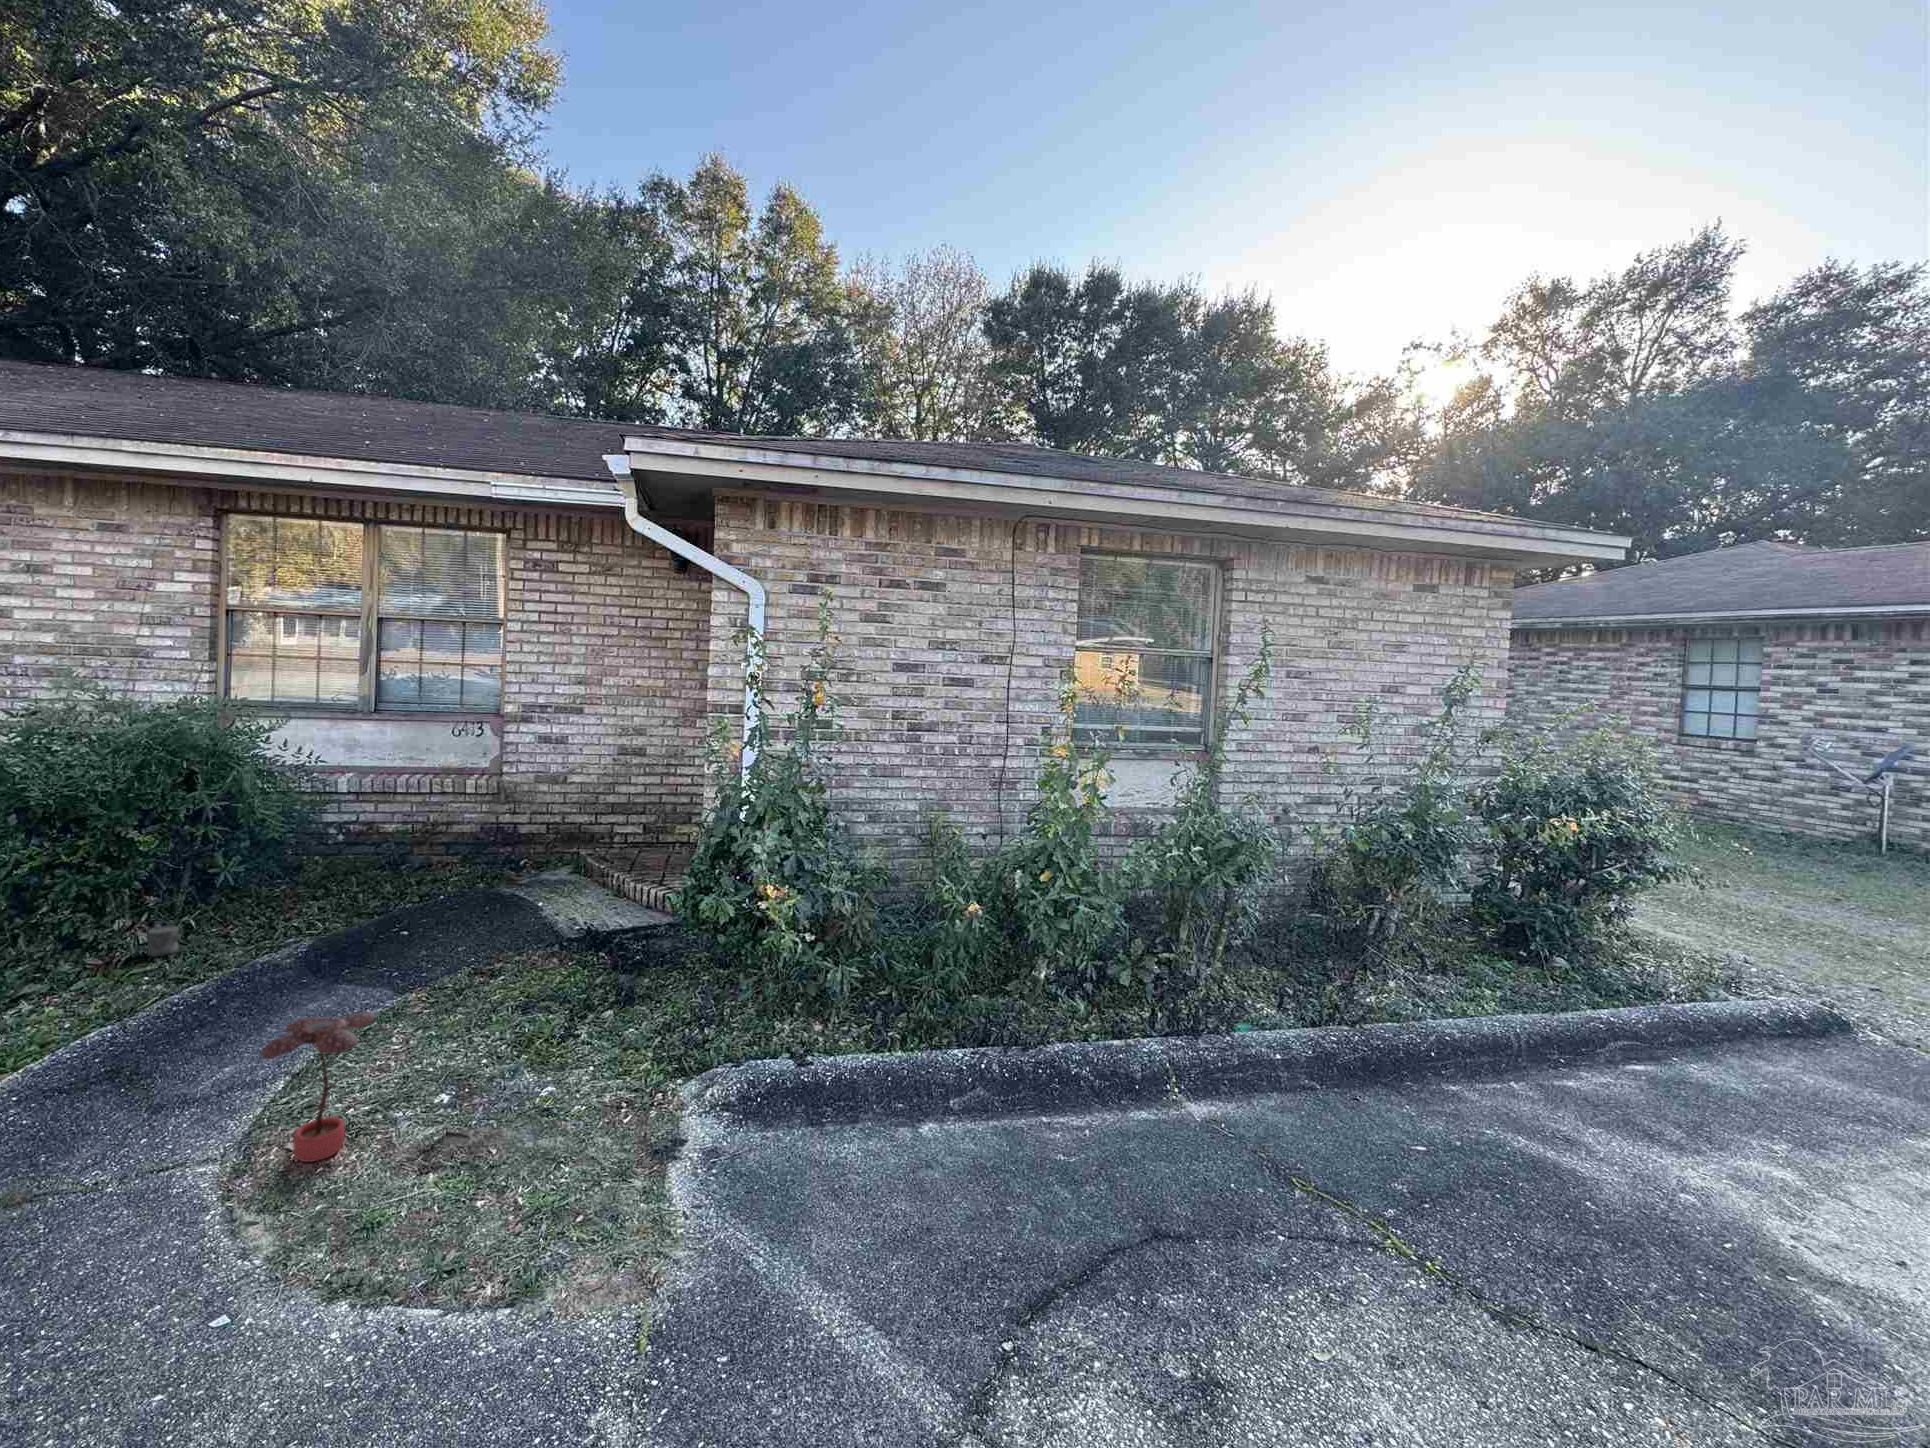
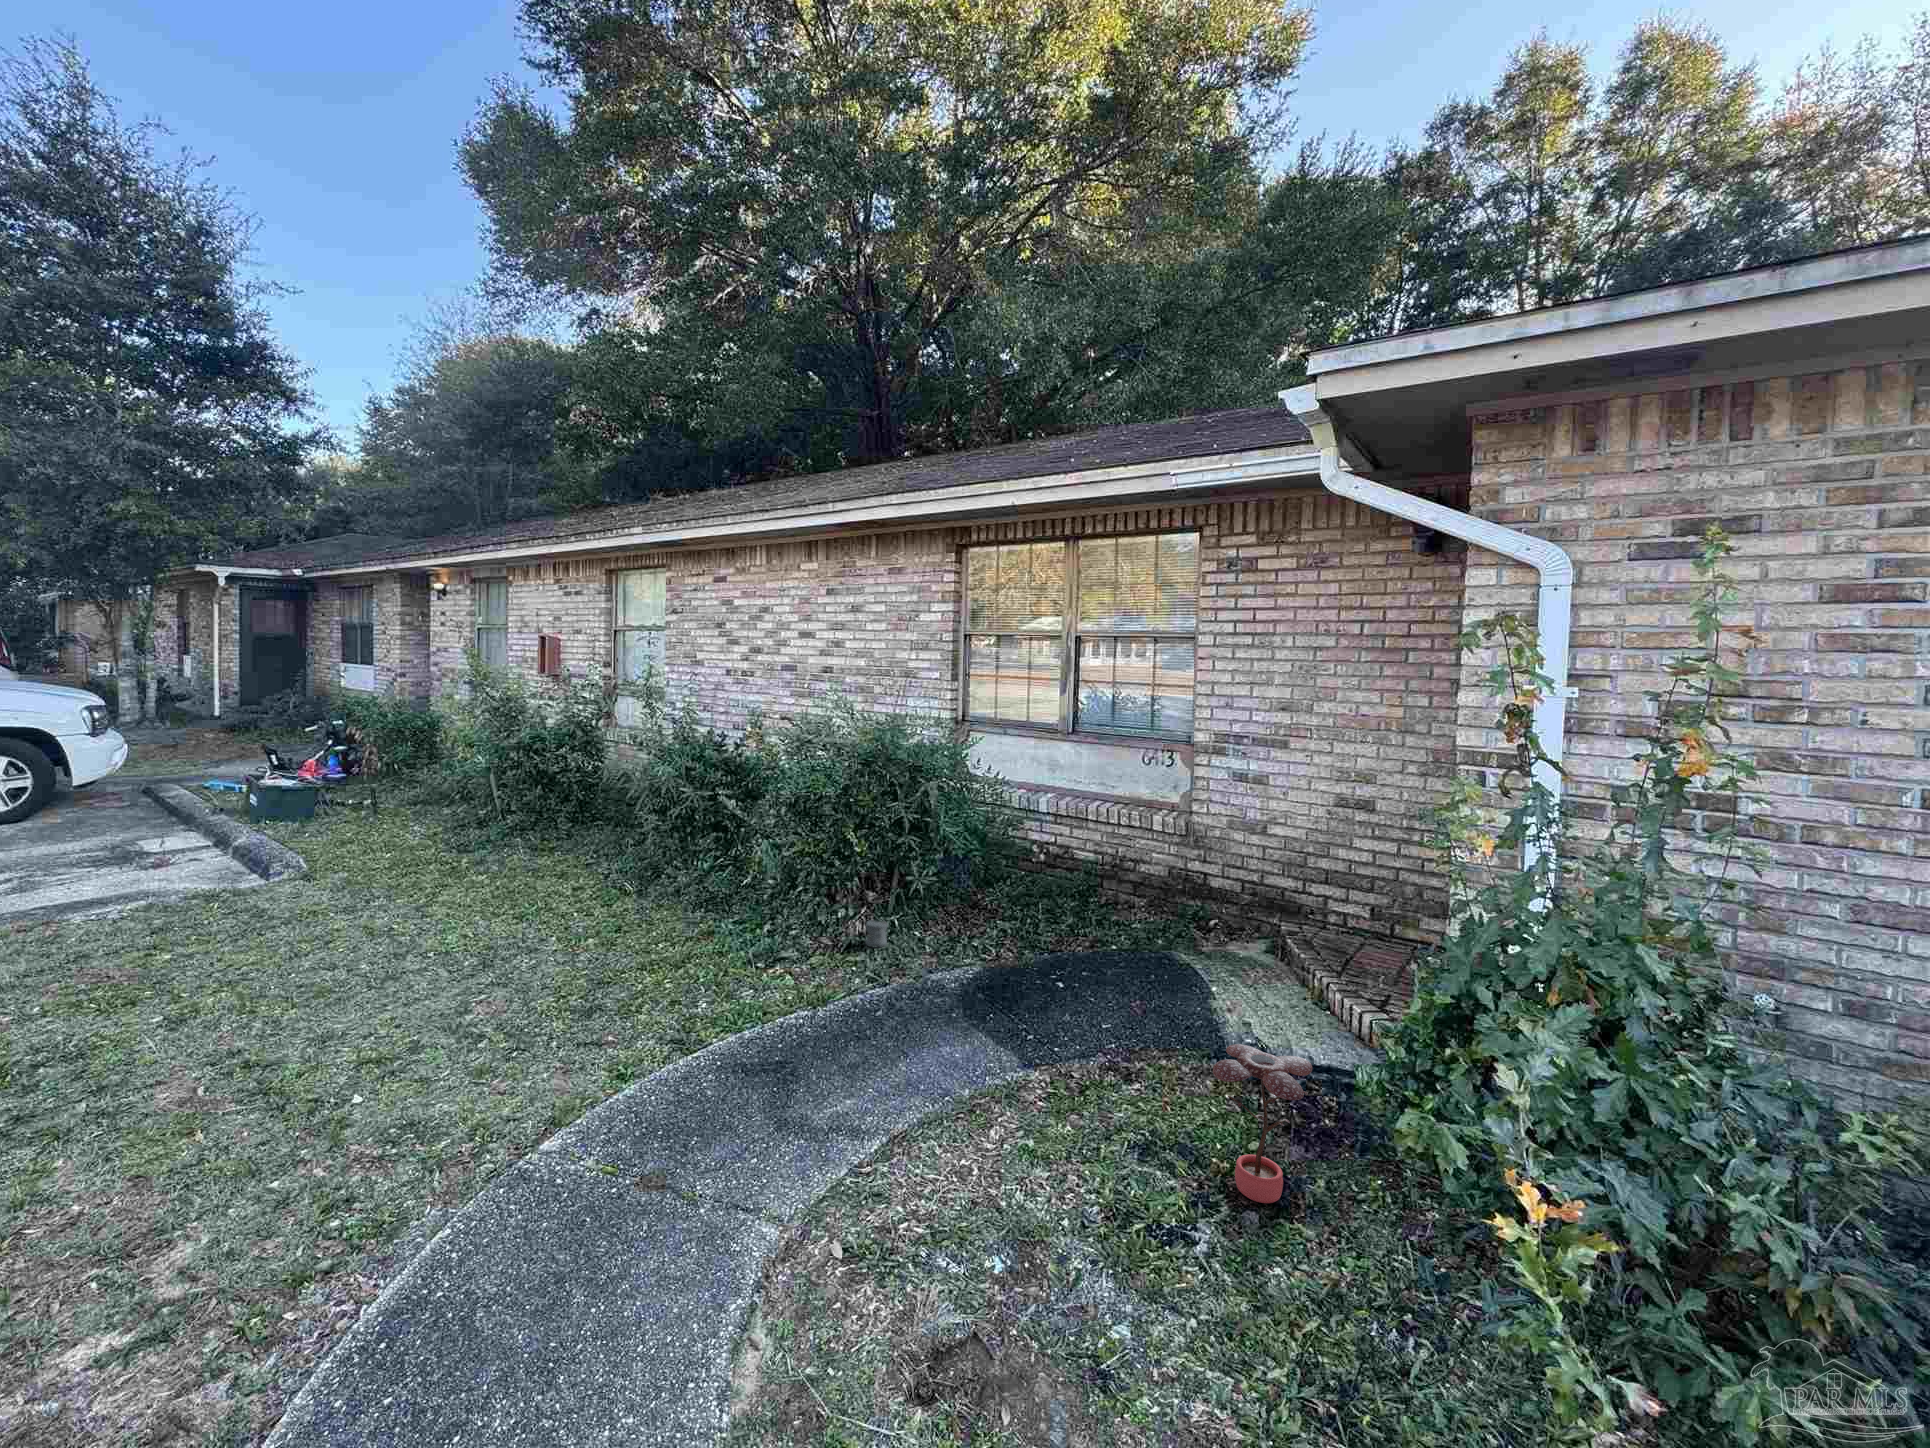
potted plant: present [261,1011,375,1162] -> present [1213,1044,1312,1203]

